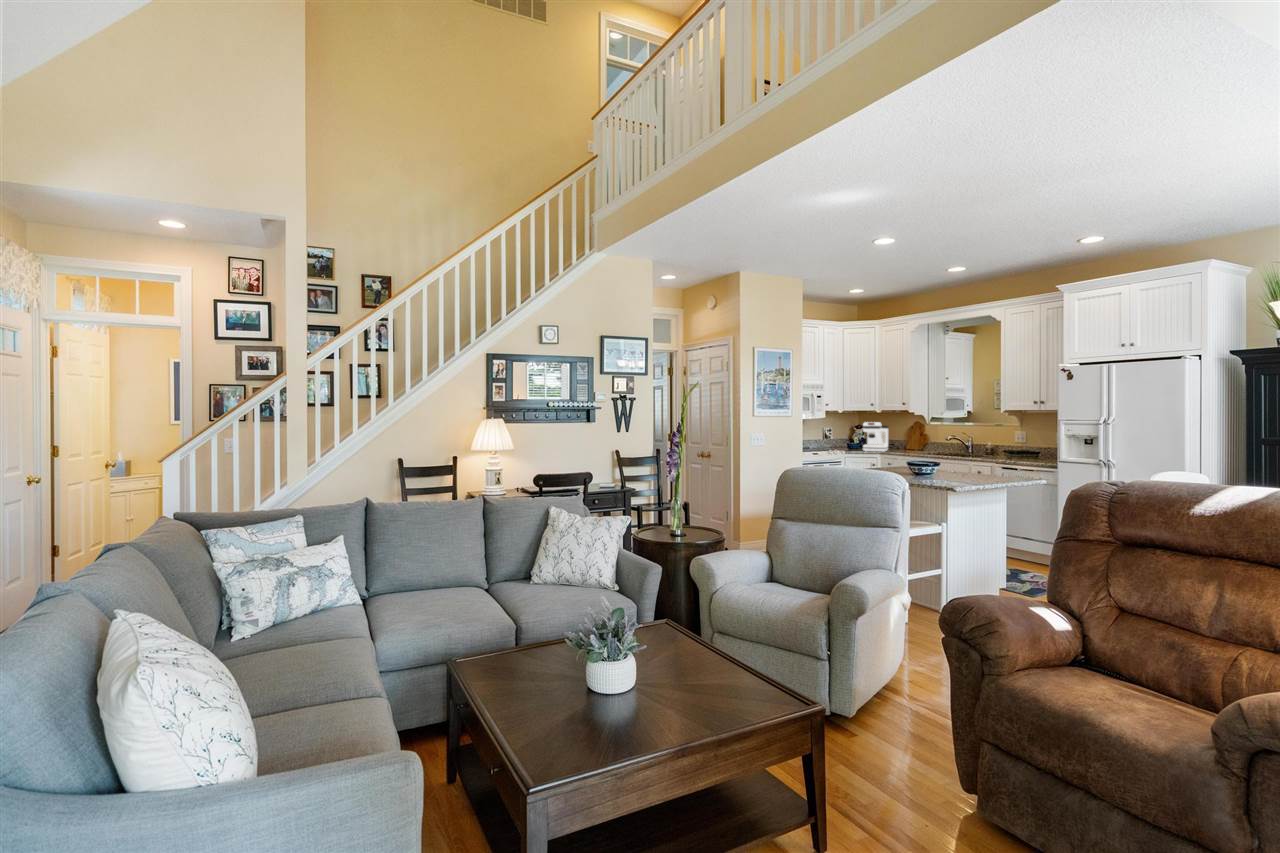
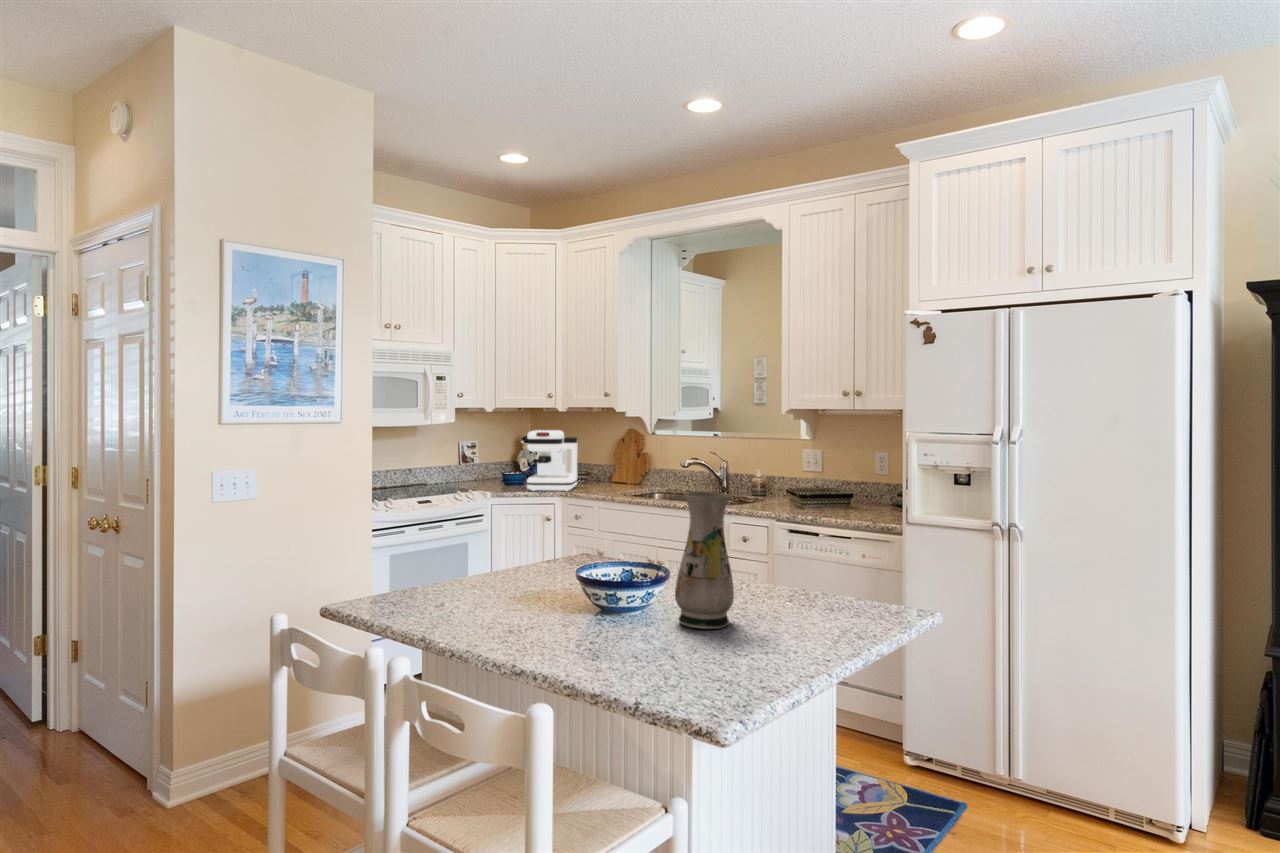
vase: none [942,436,963,480] -> present [675,492,734,629]

